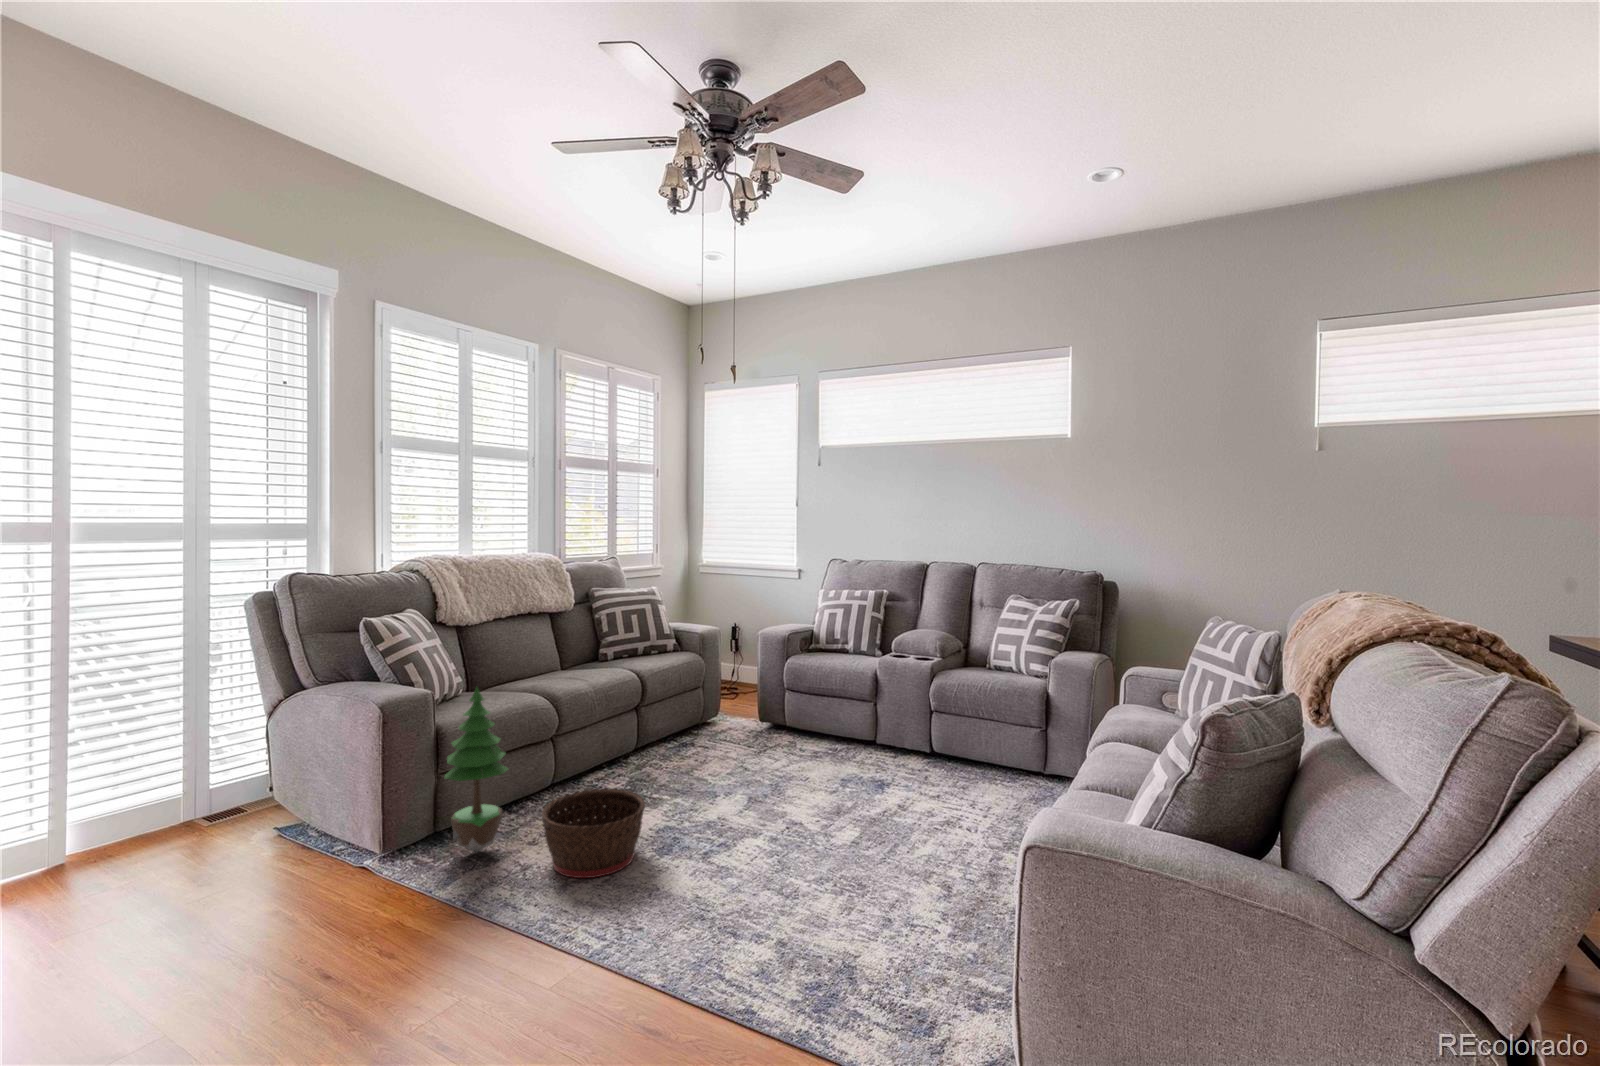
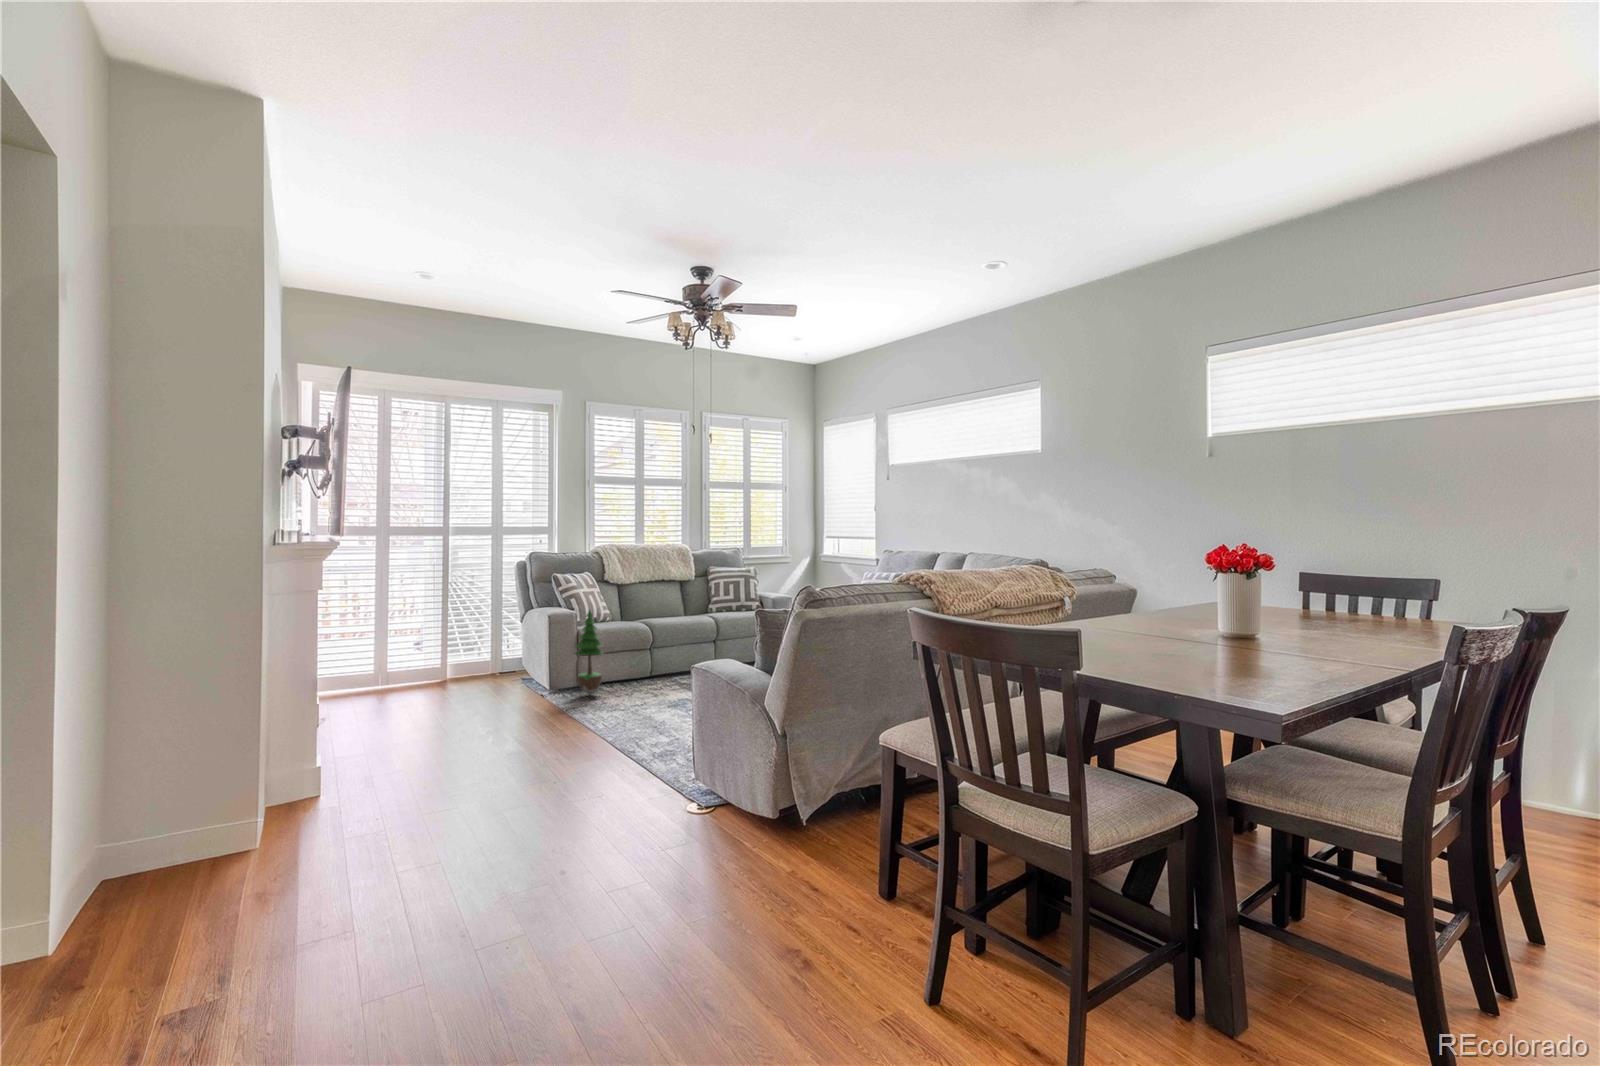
basket: present [542,789,645,878] -> none [608,670,662,709]

